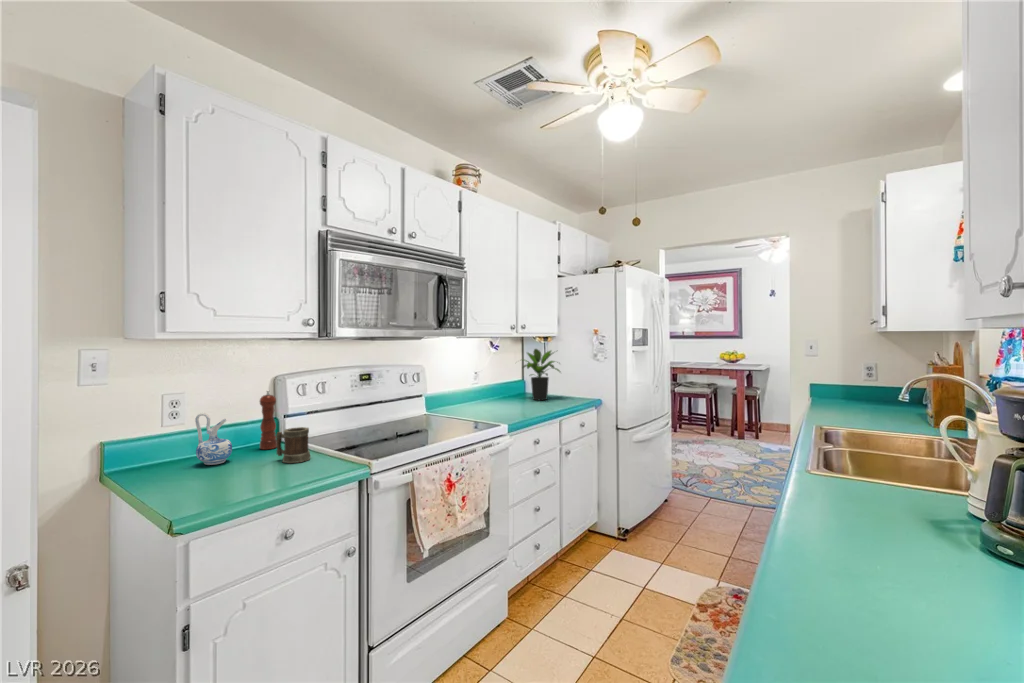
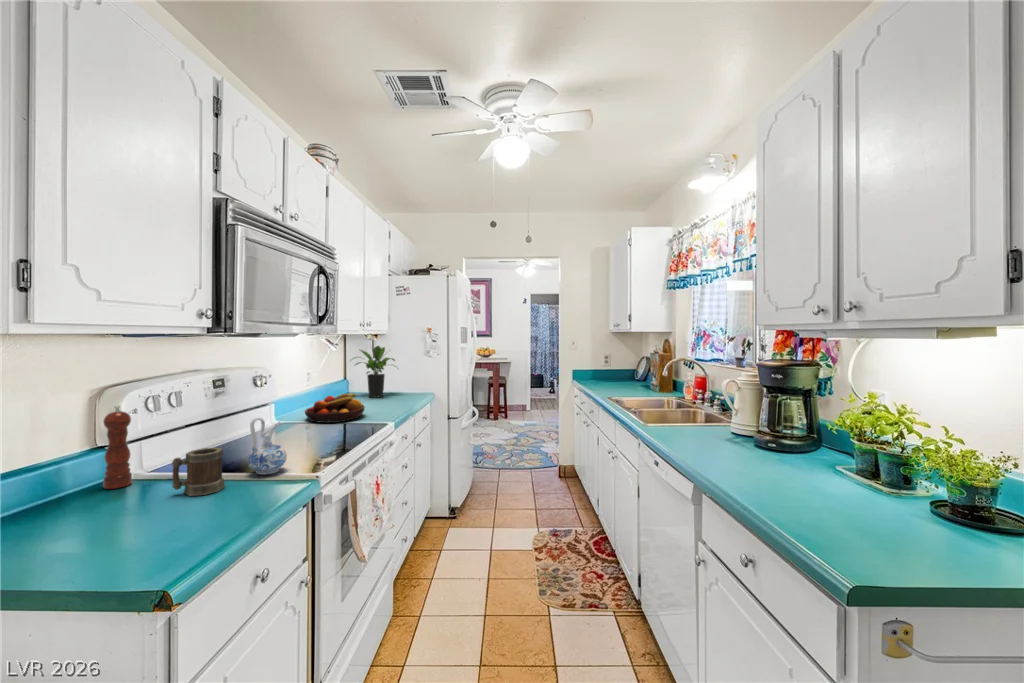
fruit bowl: none [446,393,498,420] -> present [305,393,365,423]
ceramic pitcher: present [195,413,232,465] -> present [248,417,287,475]

